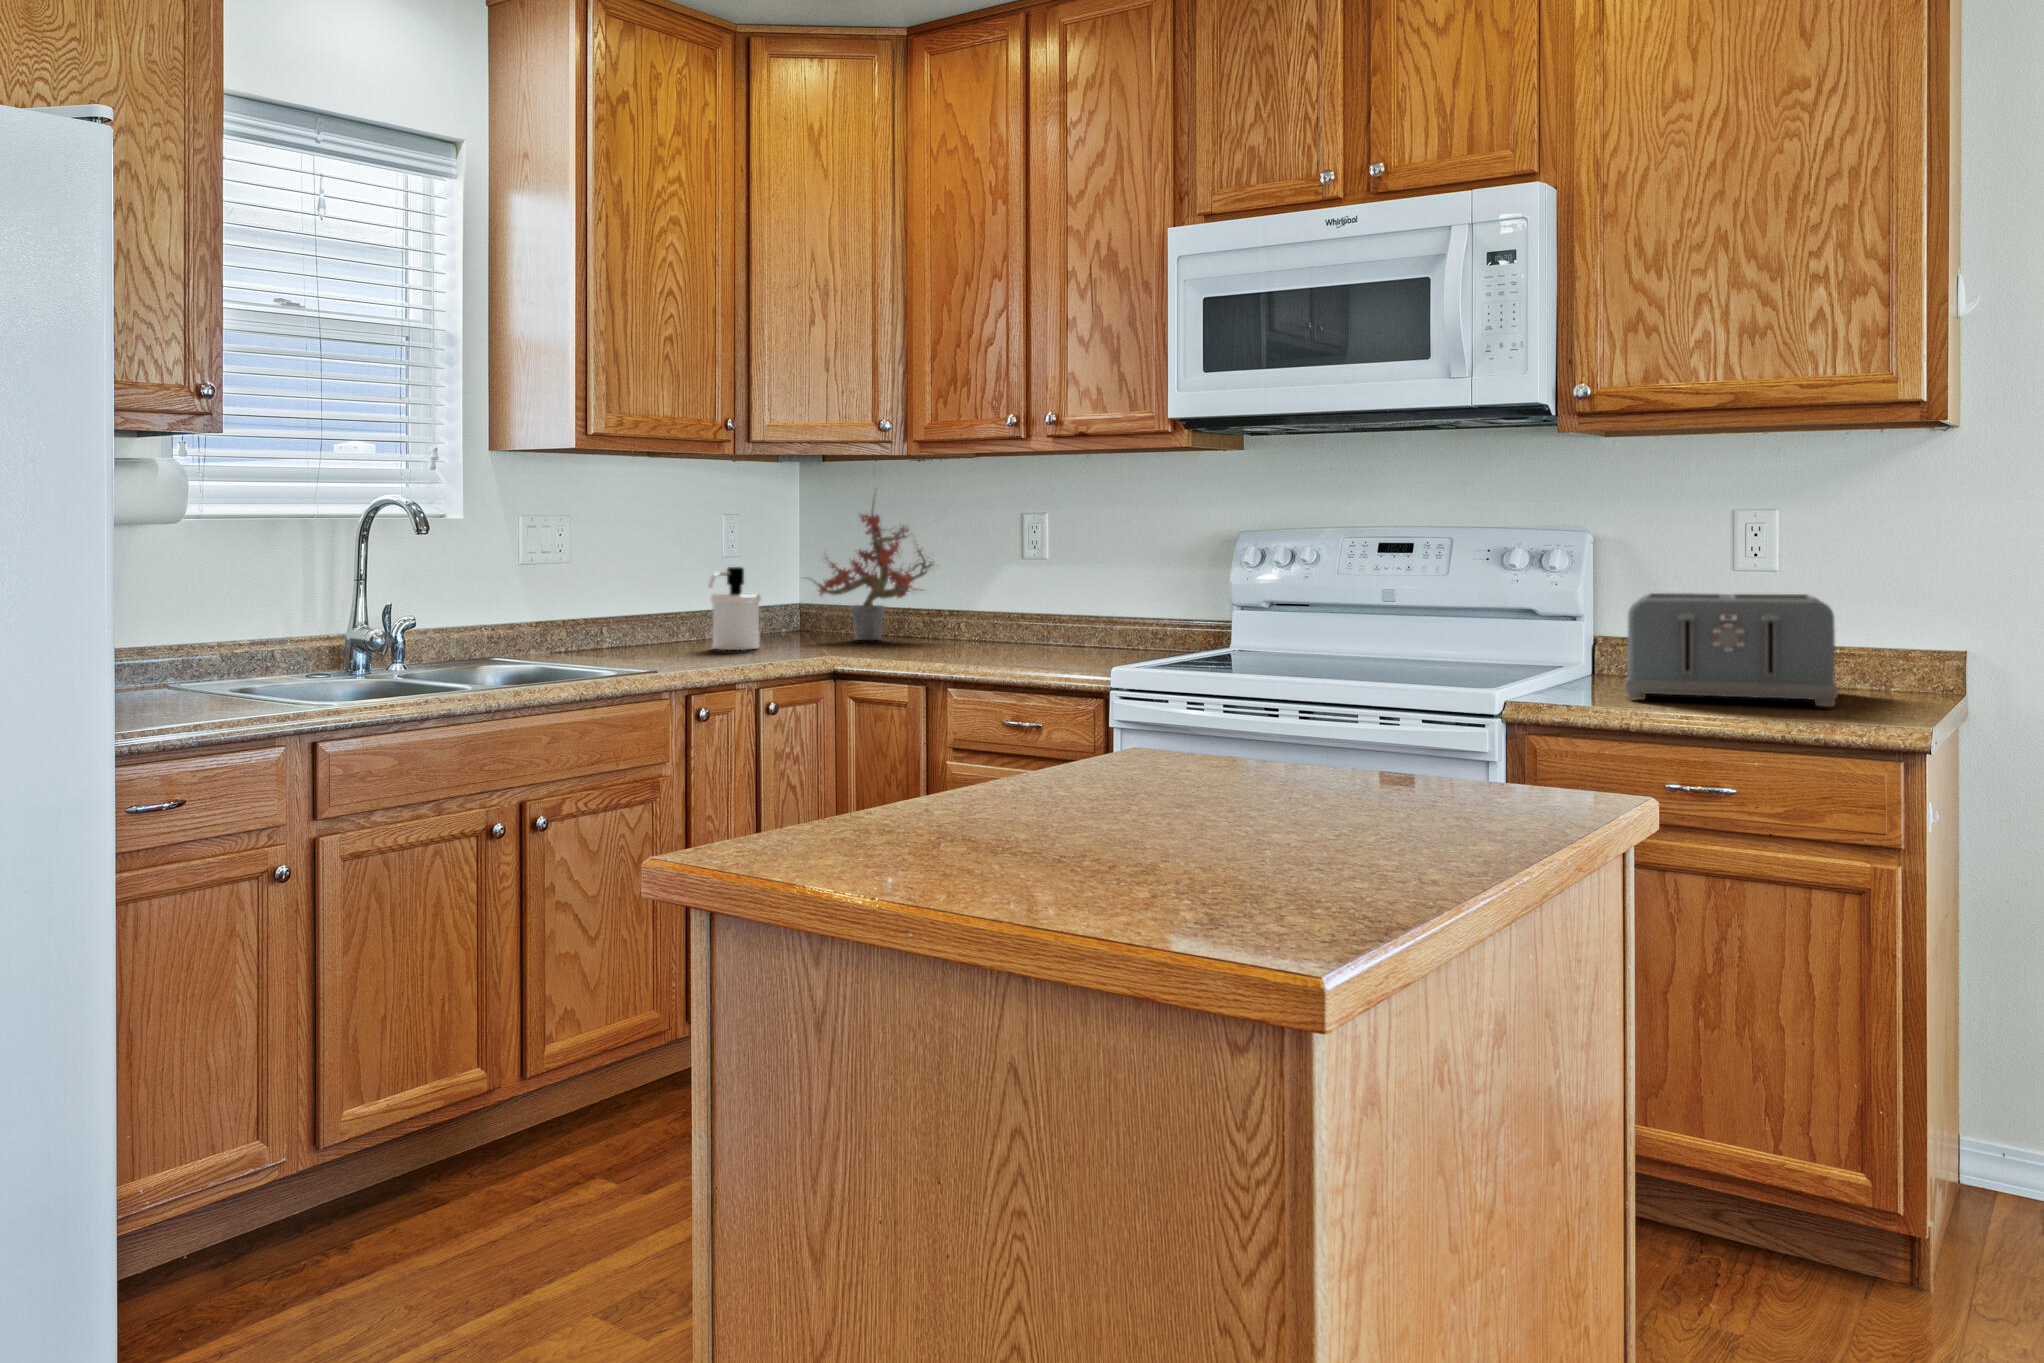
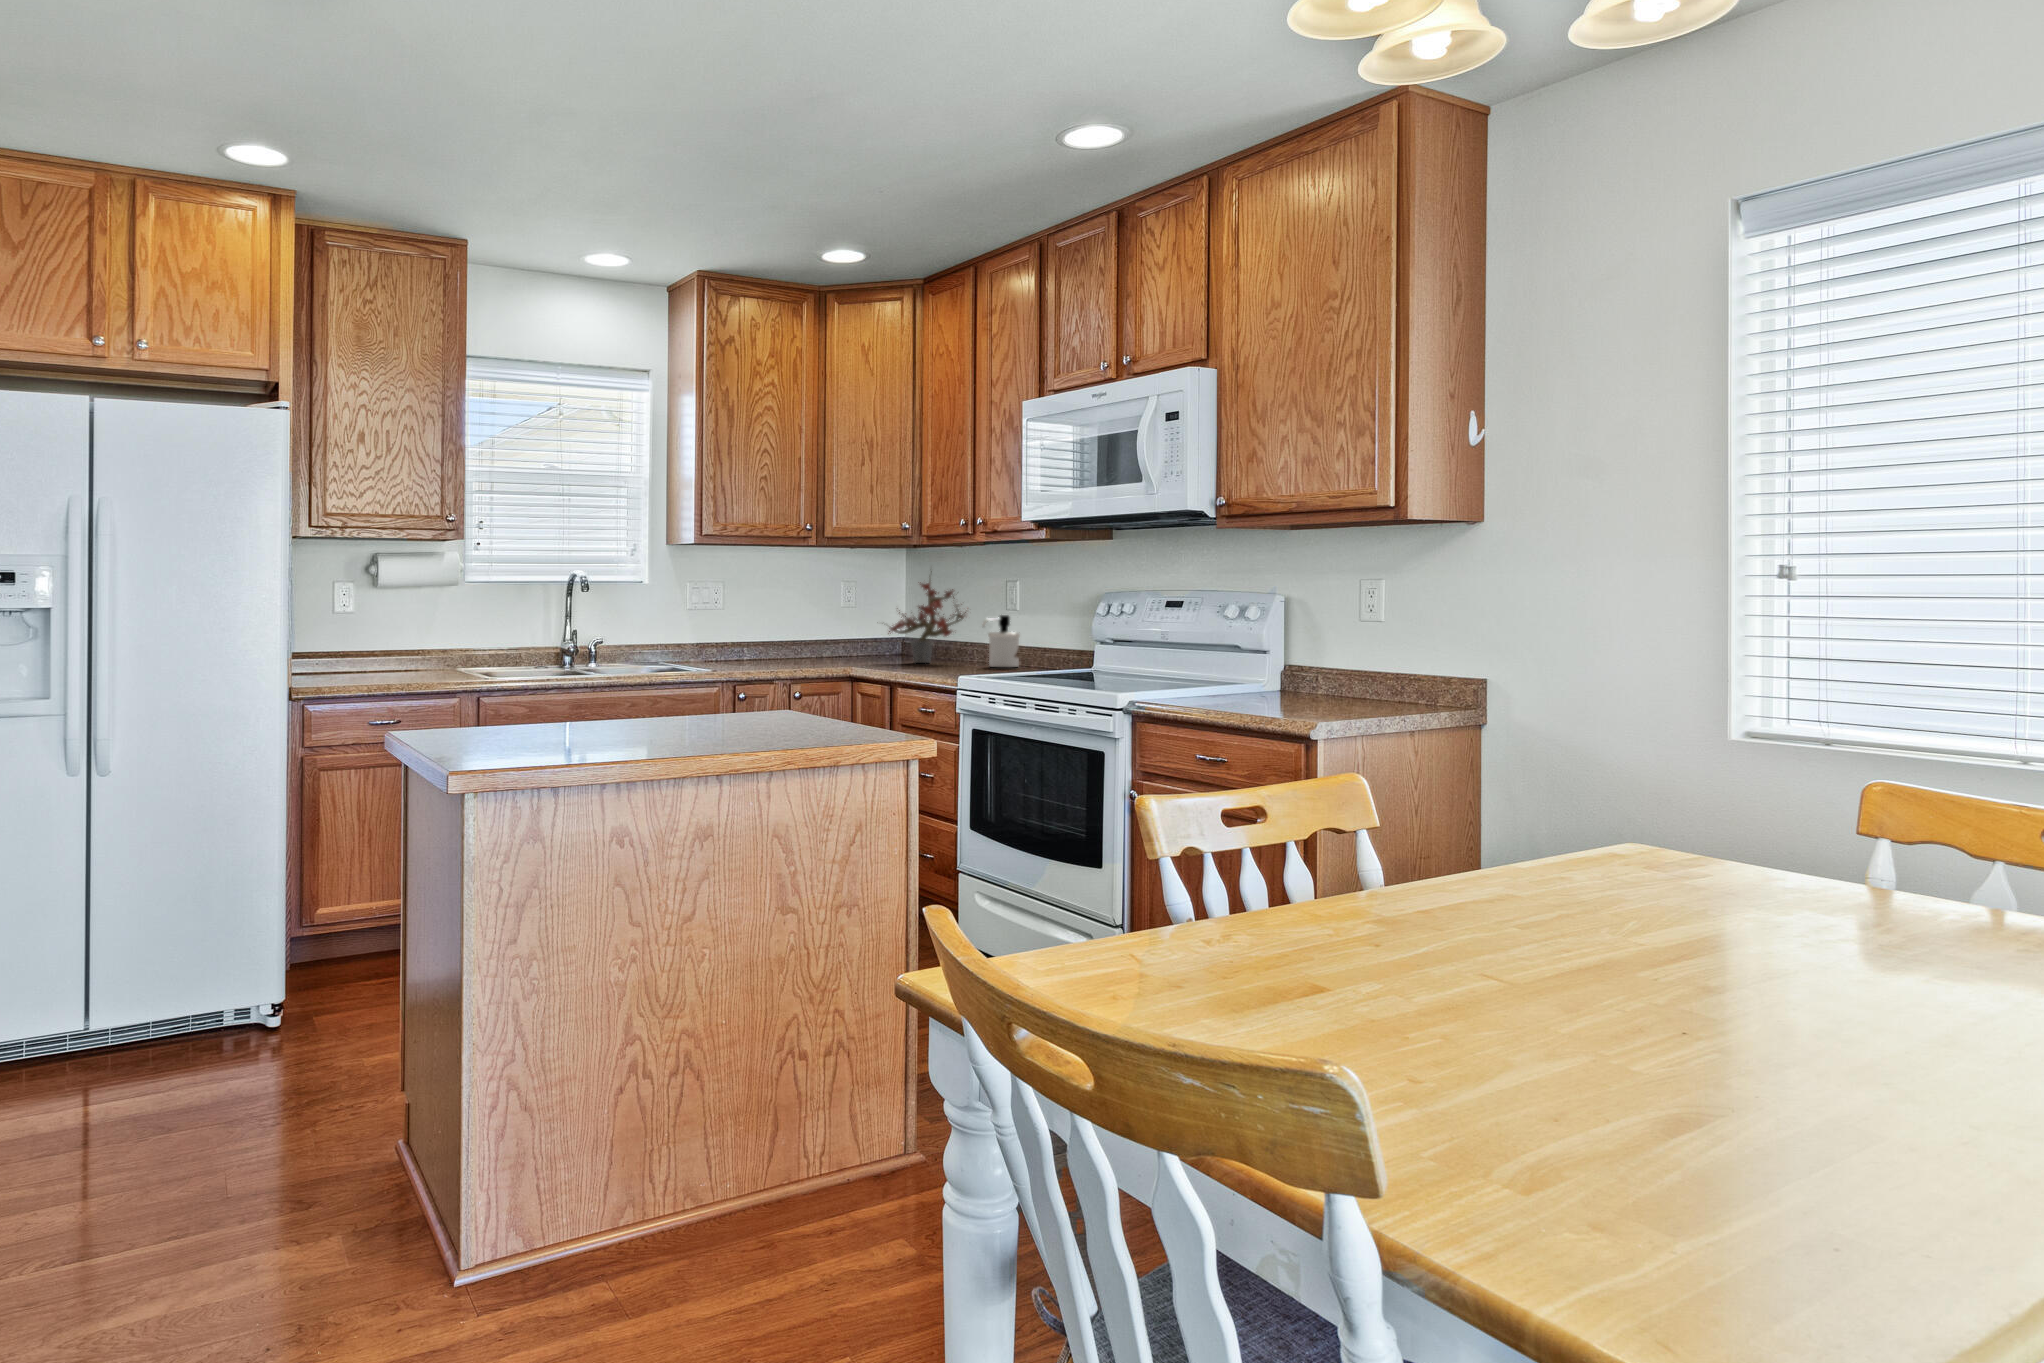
soap dispenser: present [709,567,761,650] -> present [983,615,1020,667]
toaster: present [1624,593,1839,707] -> none [1211,636,1385,711]

